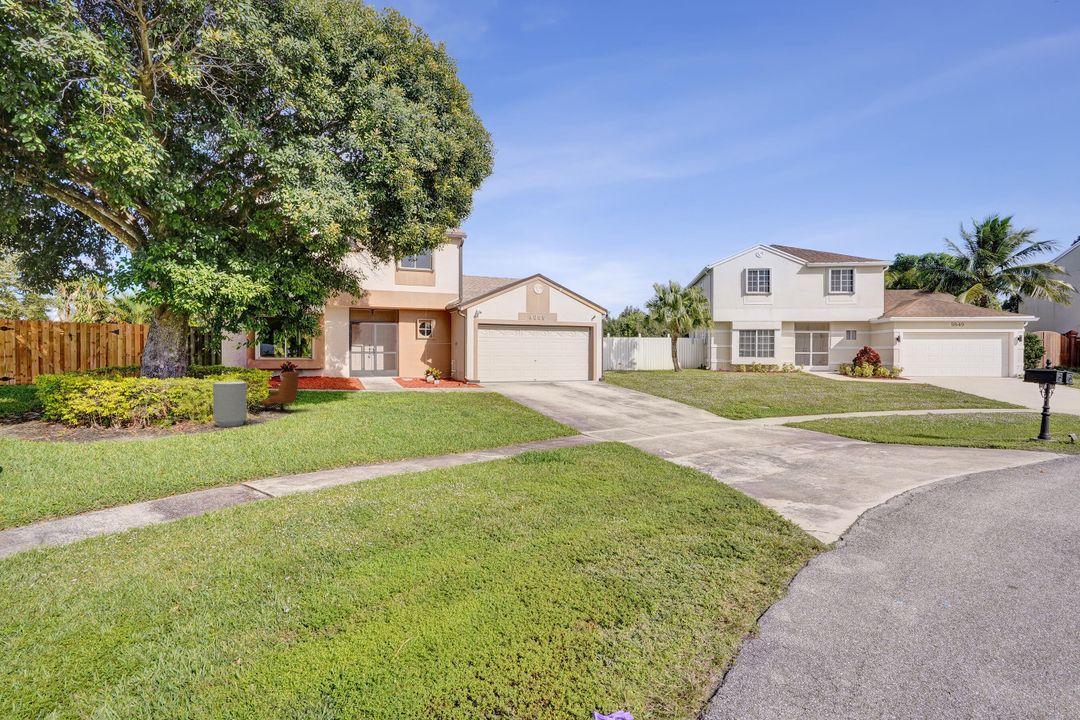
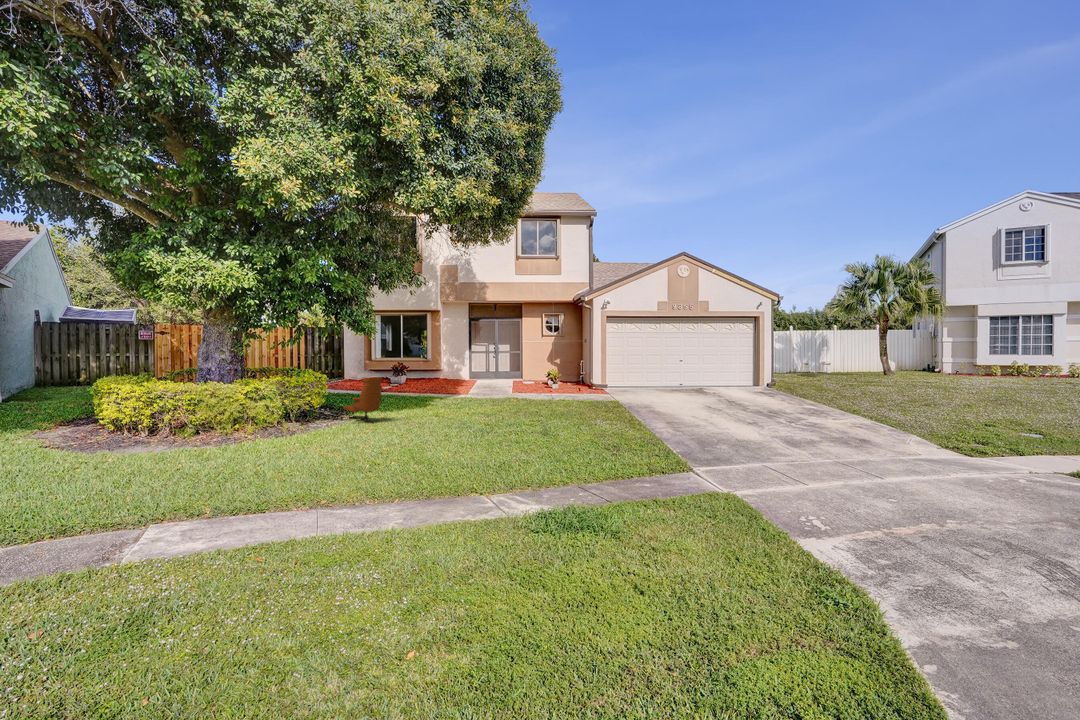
trash can: present [213,382,247,427] -> none [286,388,320,438]

